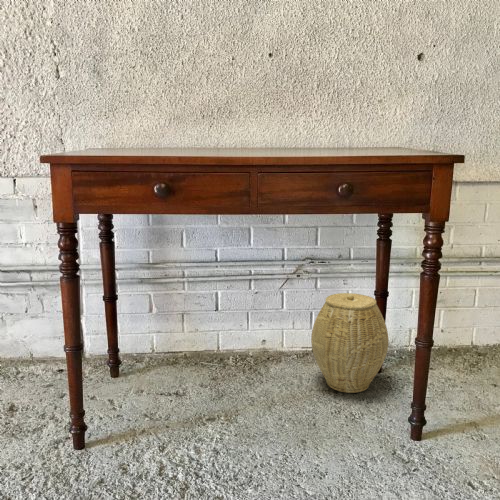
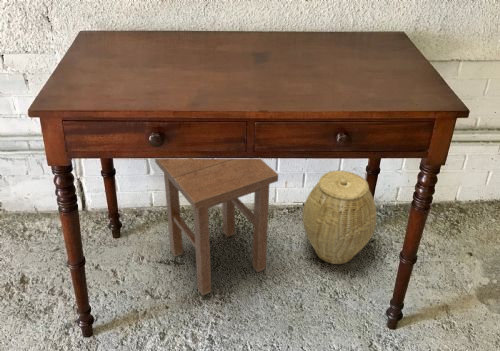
stool: none [162,259,284,417] -> present [155,158,278,296]

